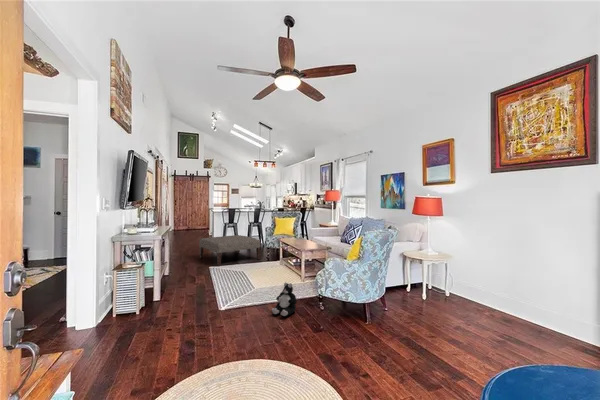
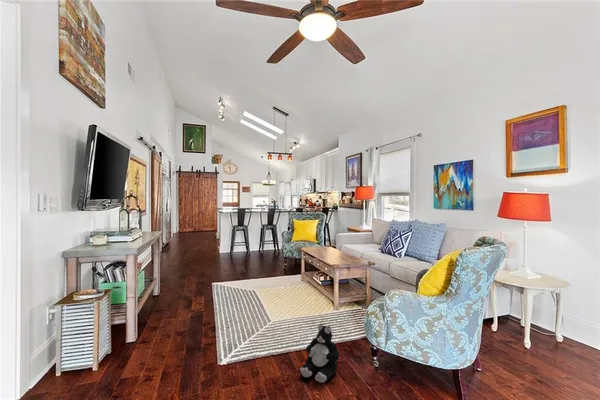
ottoman: present [199,235,260,266] -> none [201,241,277,282]

